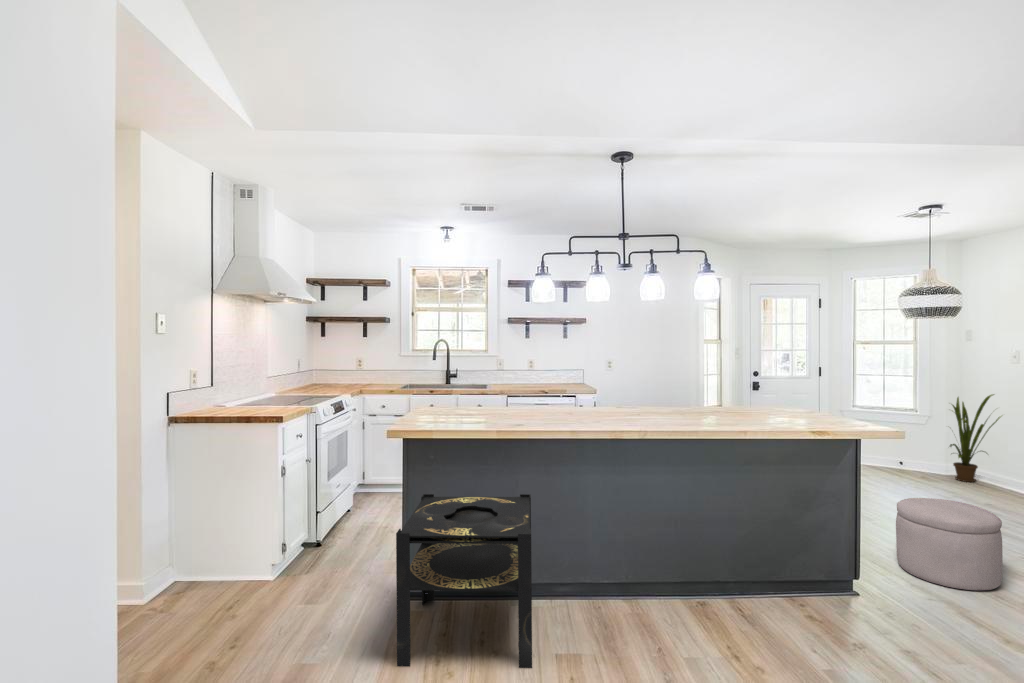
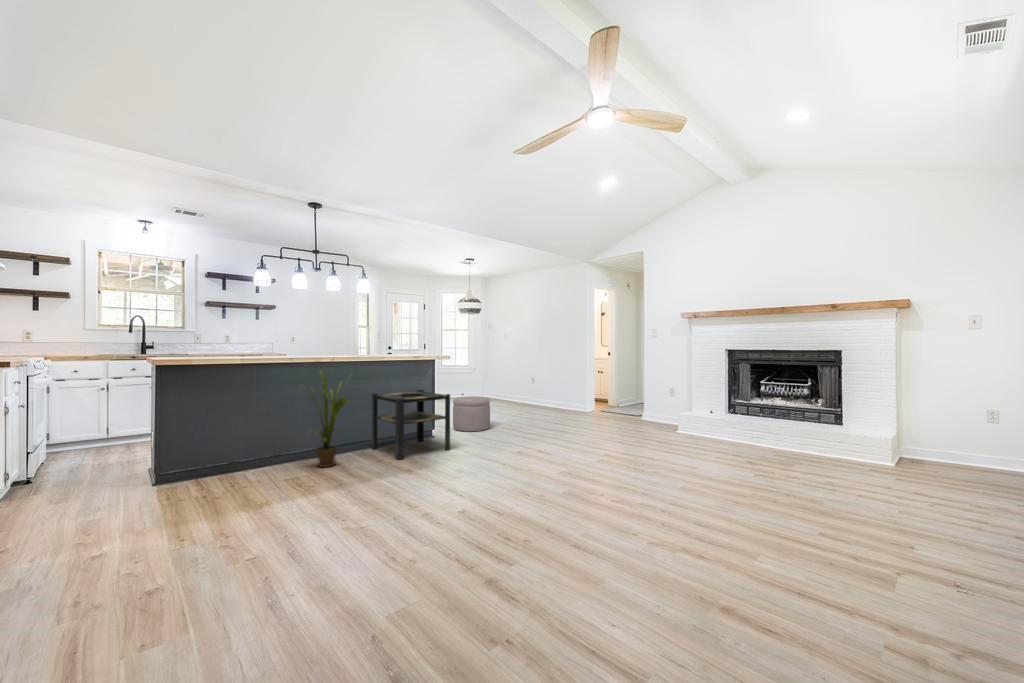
house plant: present [950,394,1000,482] -> present [308,373,350,467]
side table: present [396,494,532,668] -> present [372,390,450,460]

